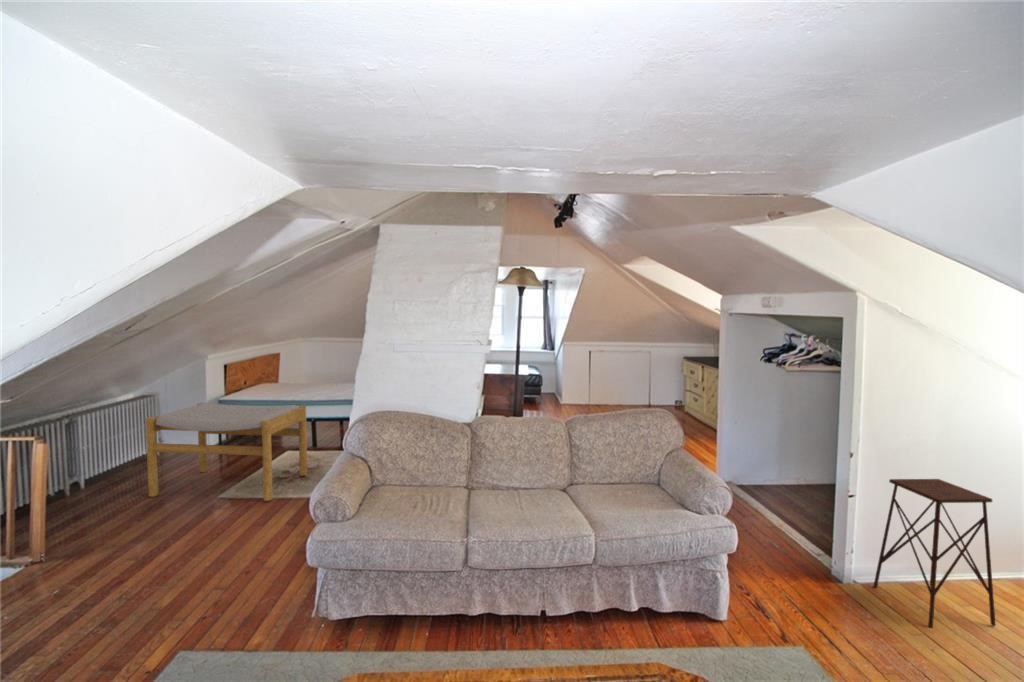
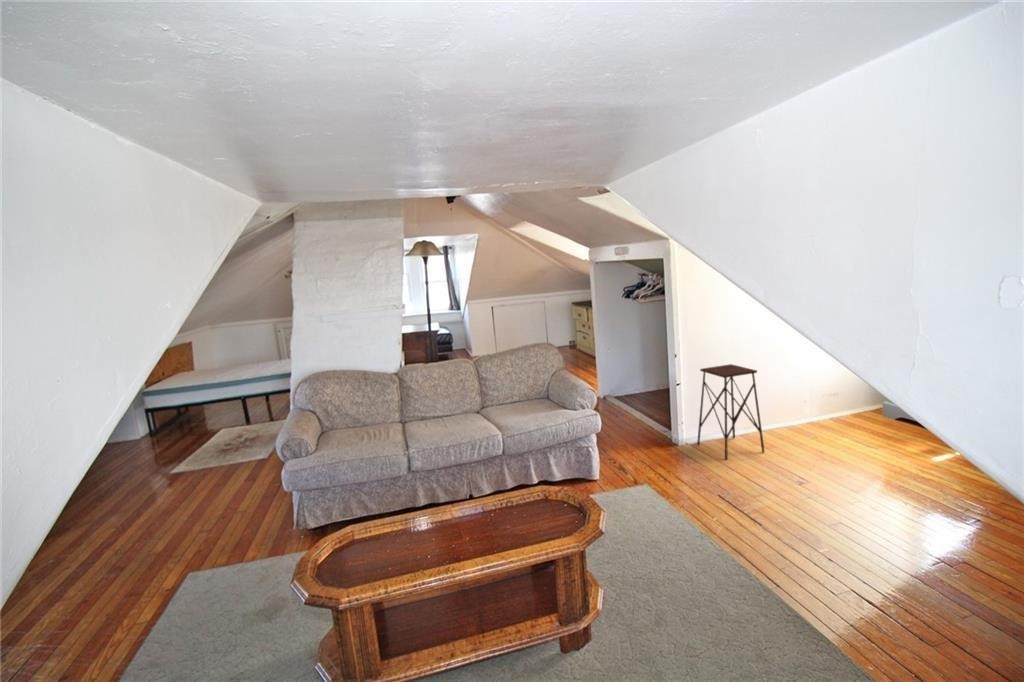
footstool: present [146,403,307,501] -> none [83,383,248,484]

